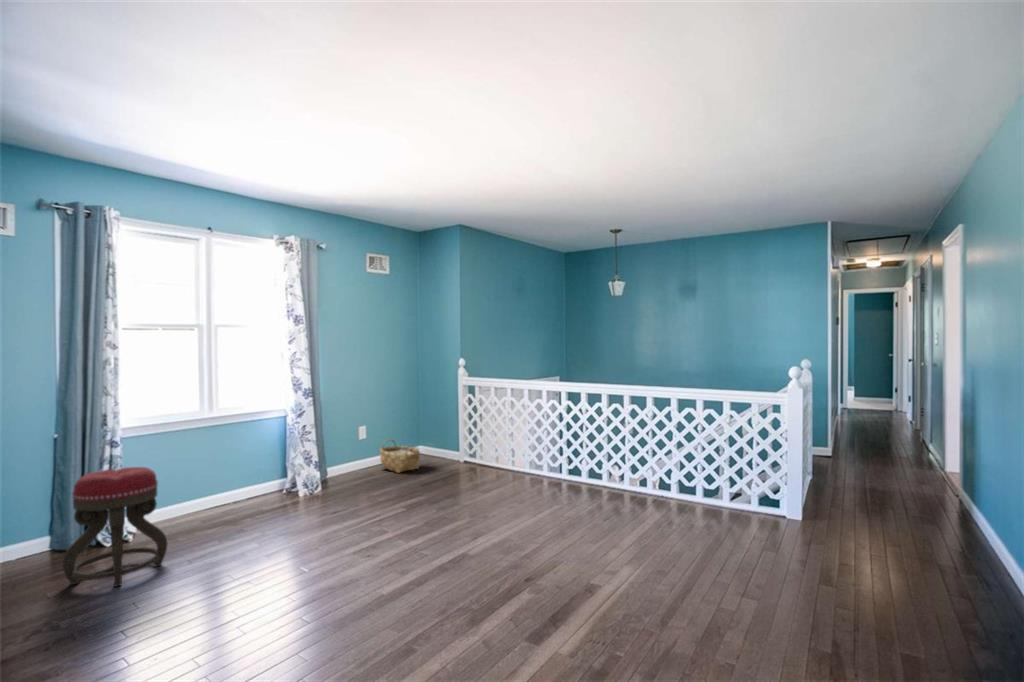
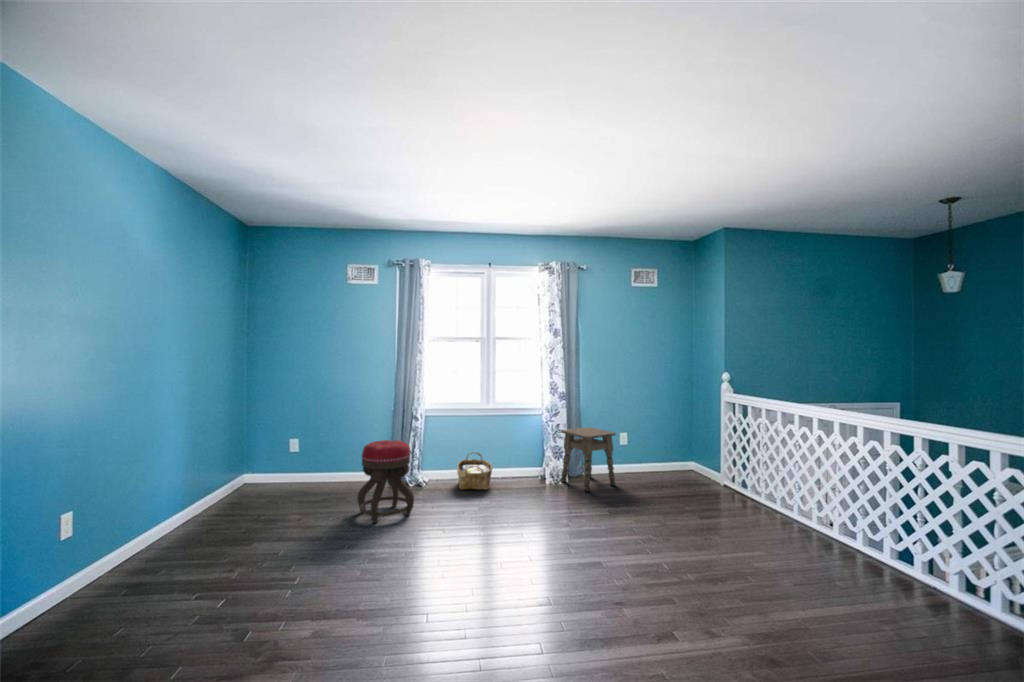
side table: none [311,426,373,492] -> present [561,427,616,491]
woven basket: present [380,440,420,473] -> present [457,452,492,490]

